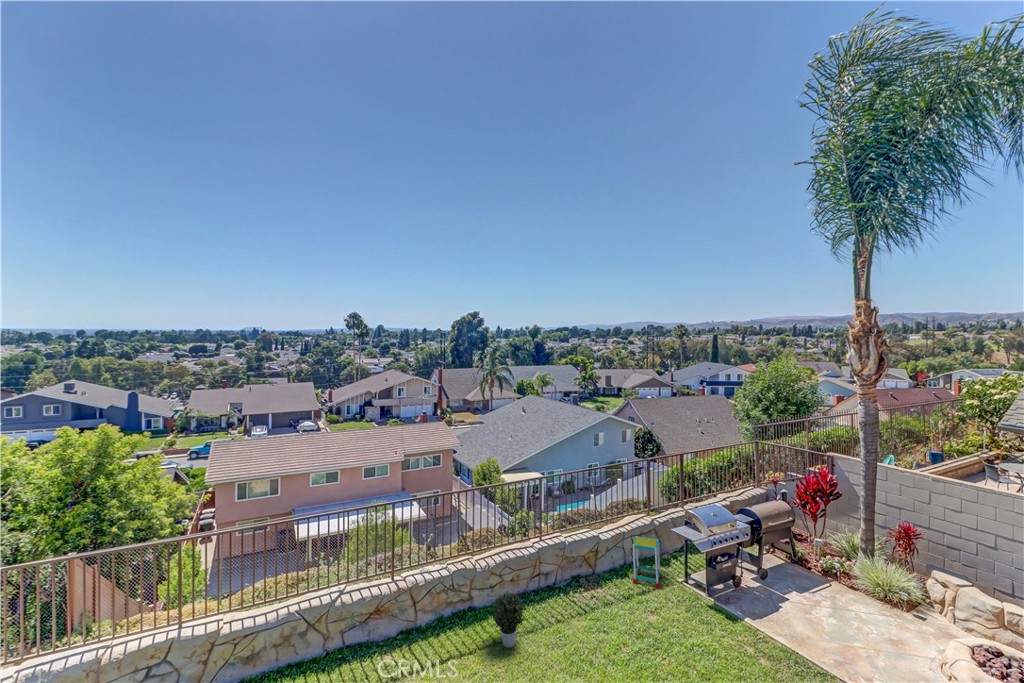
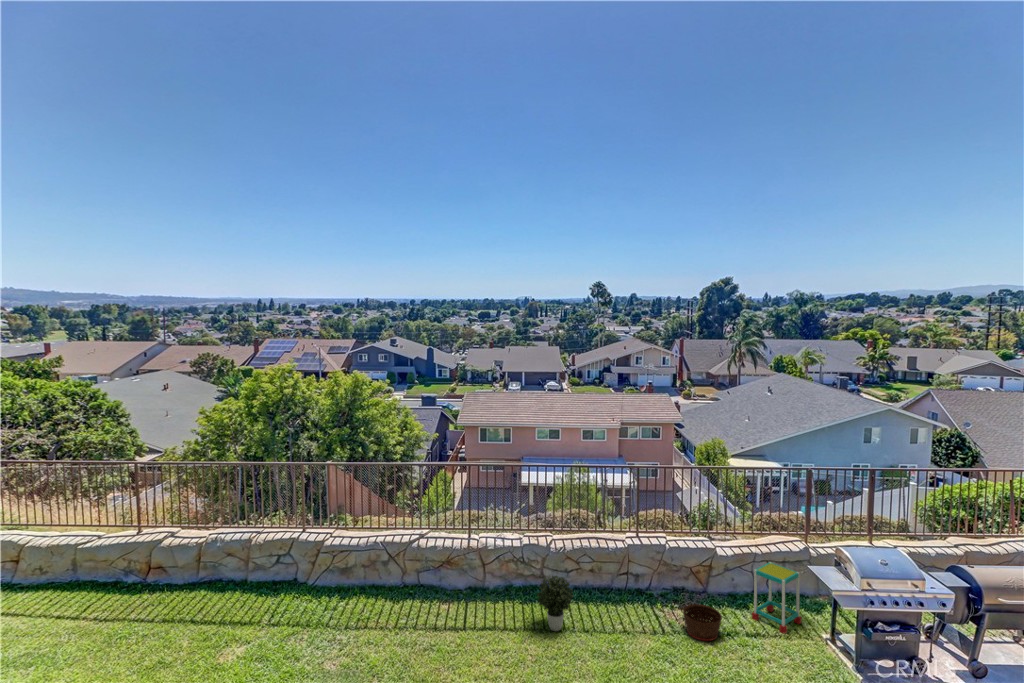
basket: none [598,583,628,614] -> present [683,604,722,641]

